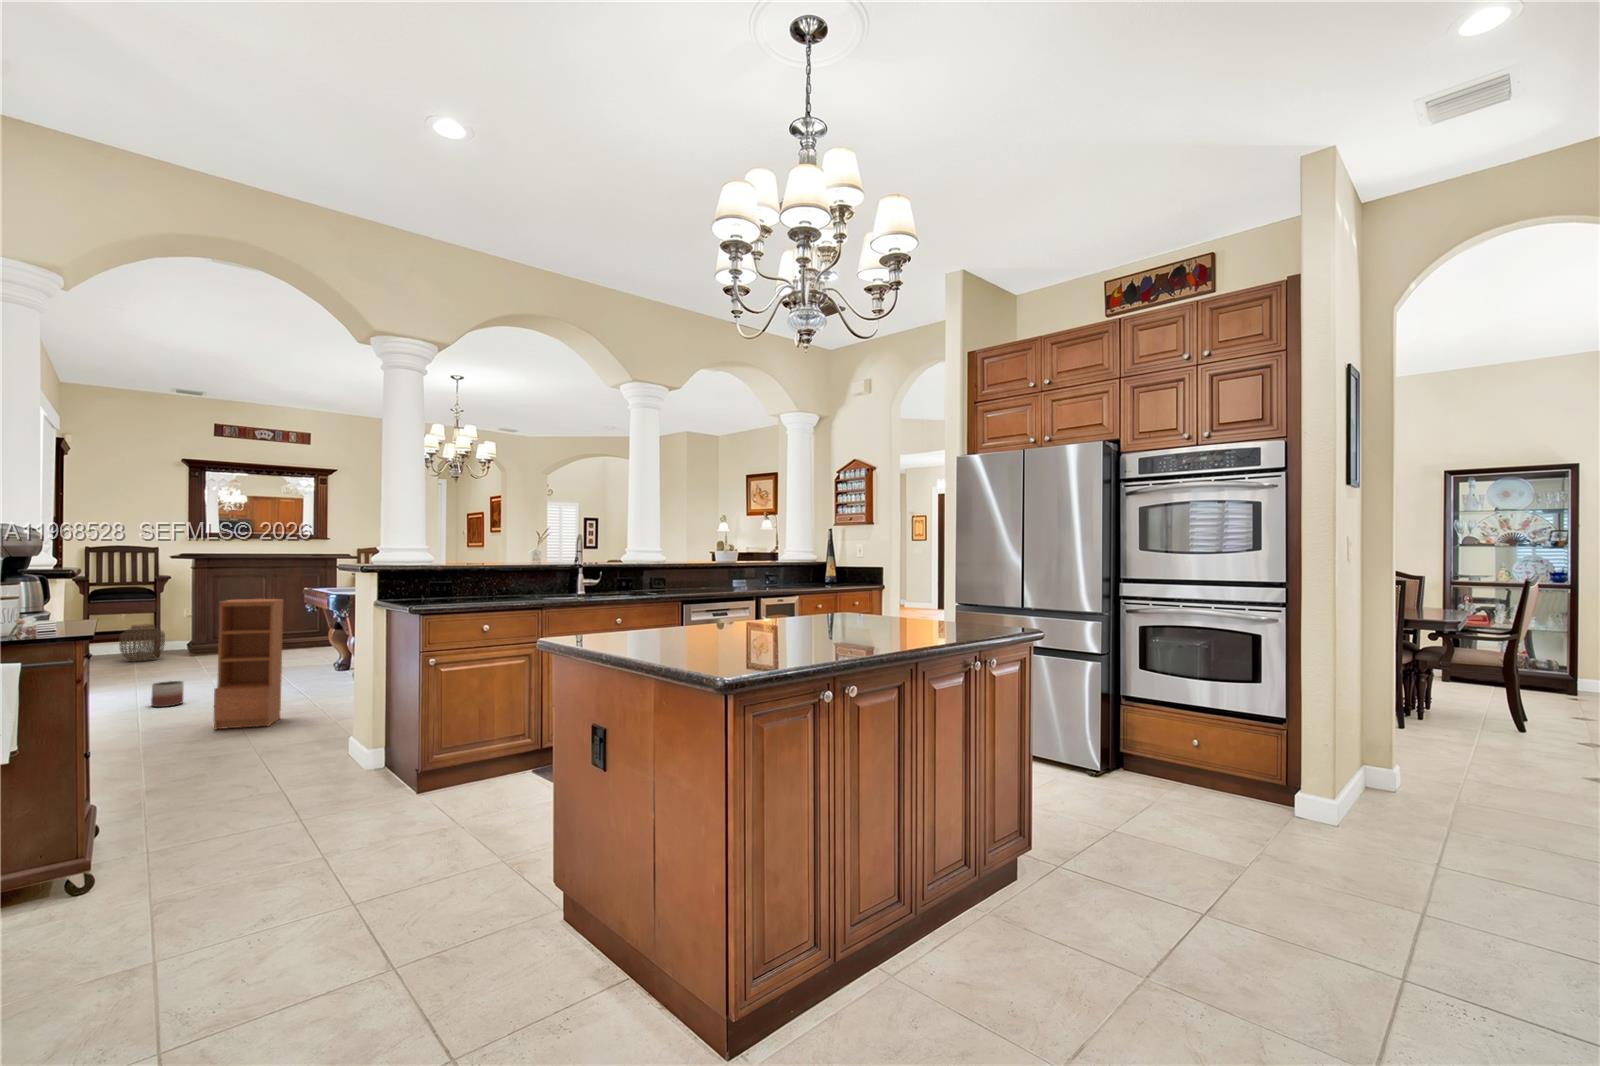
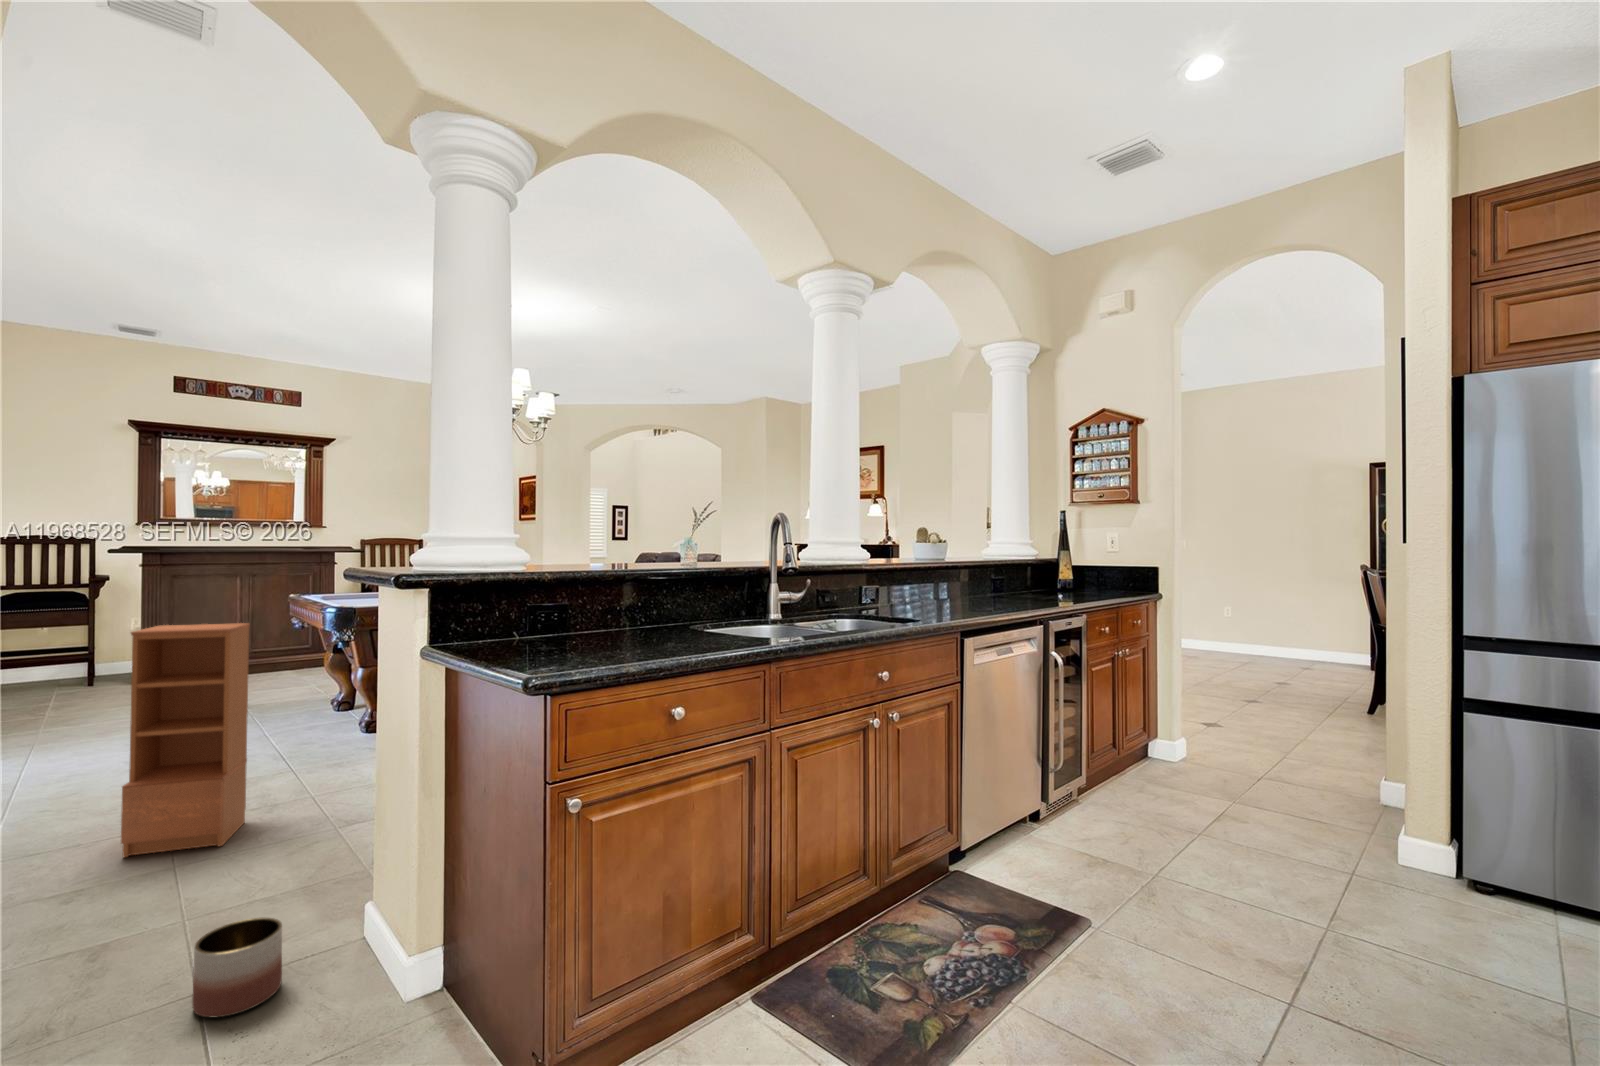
woven basket: present [119,624,165,662] -> none [33,643,100,696]
planter: present [151,681,184,707] -> present [192,918,282,1017]

